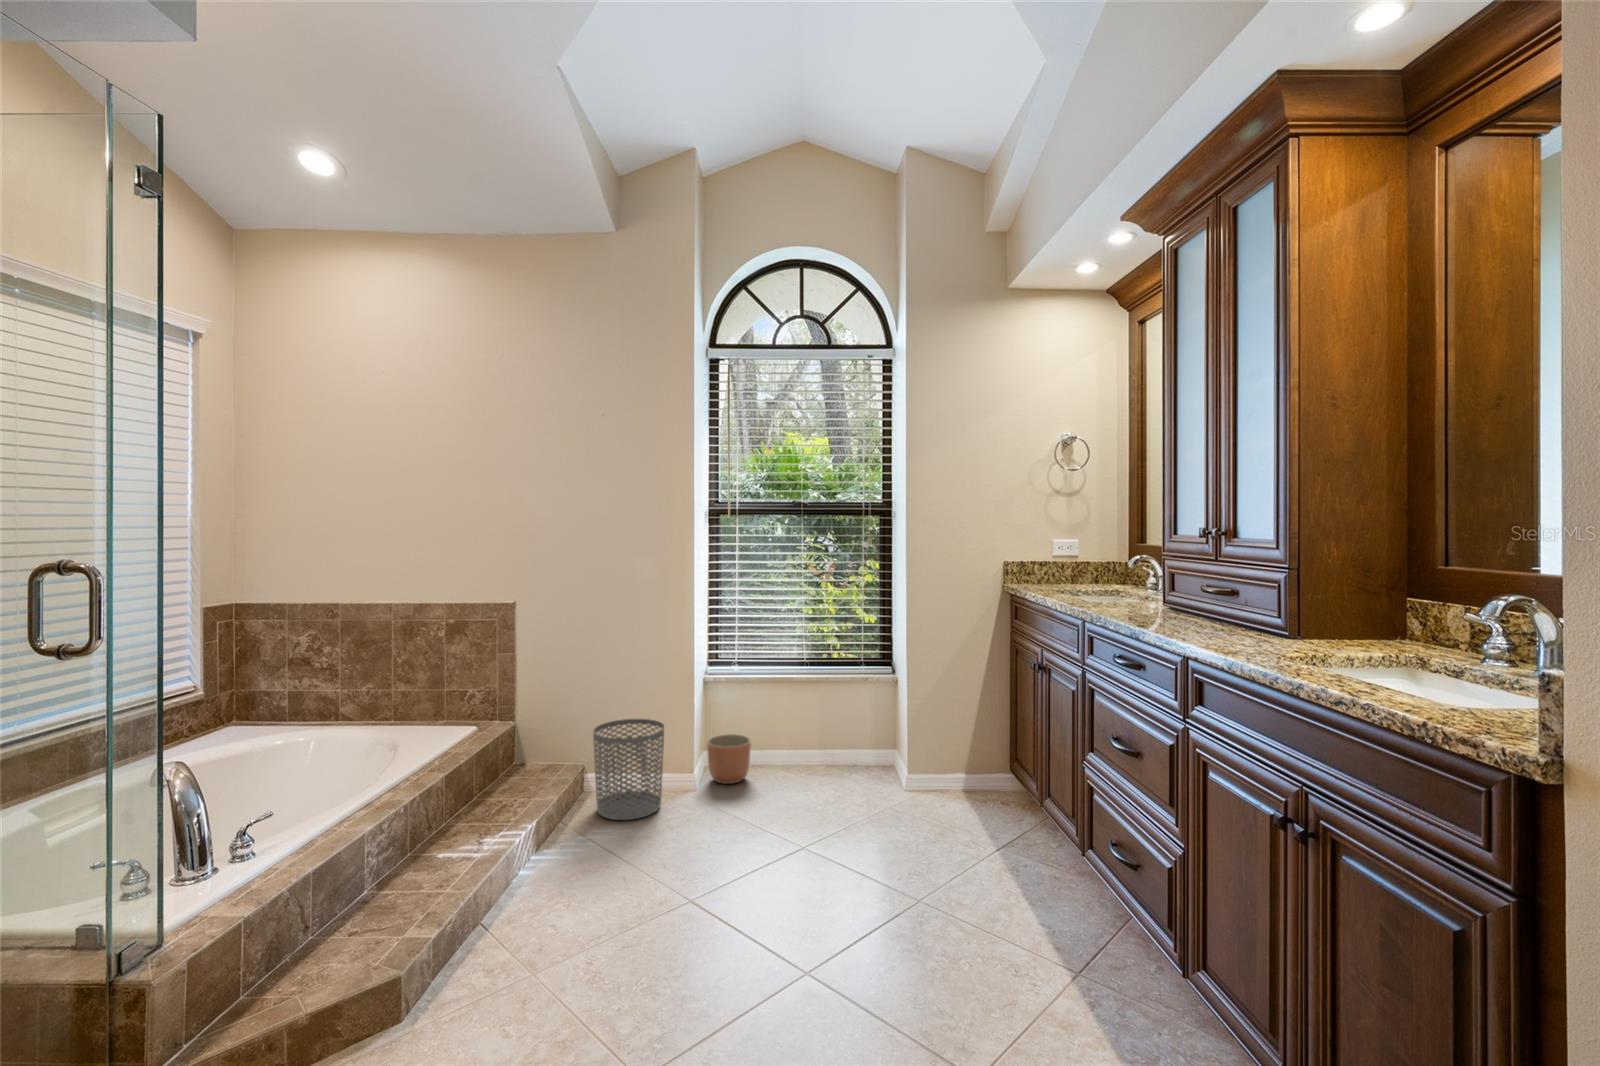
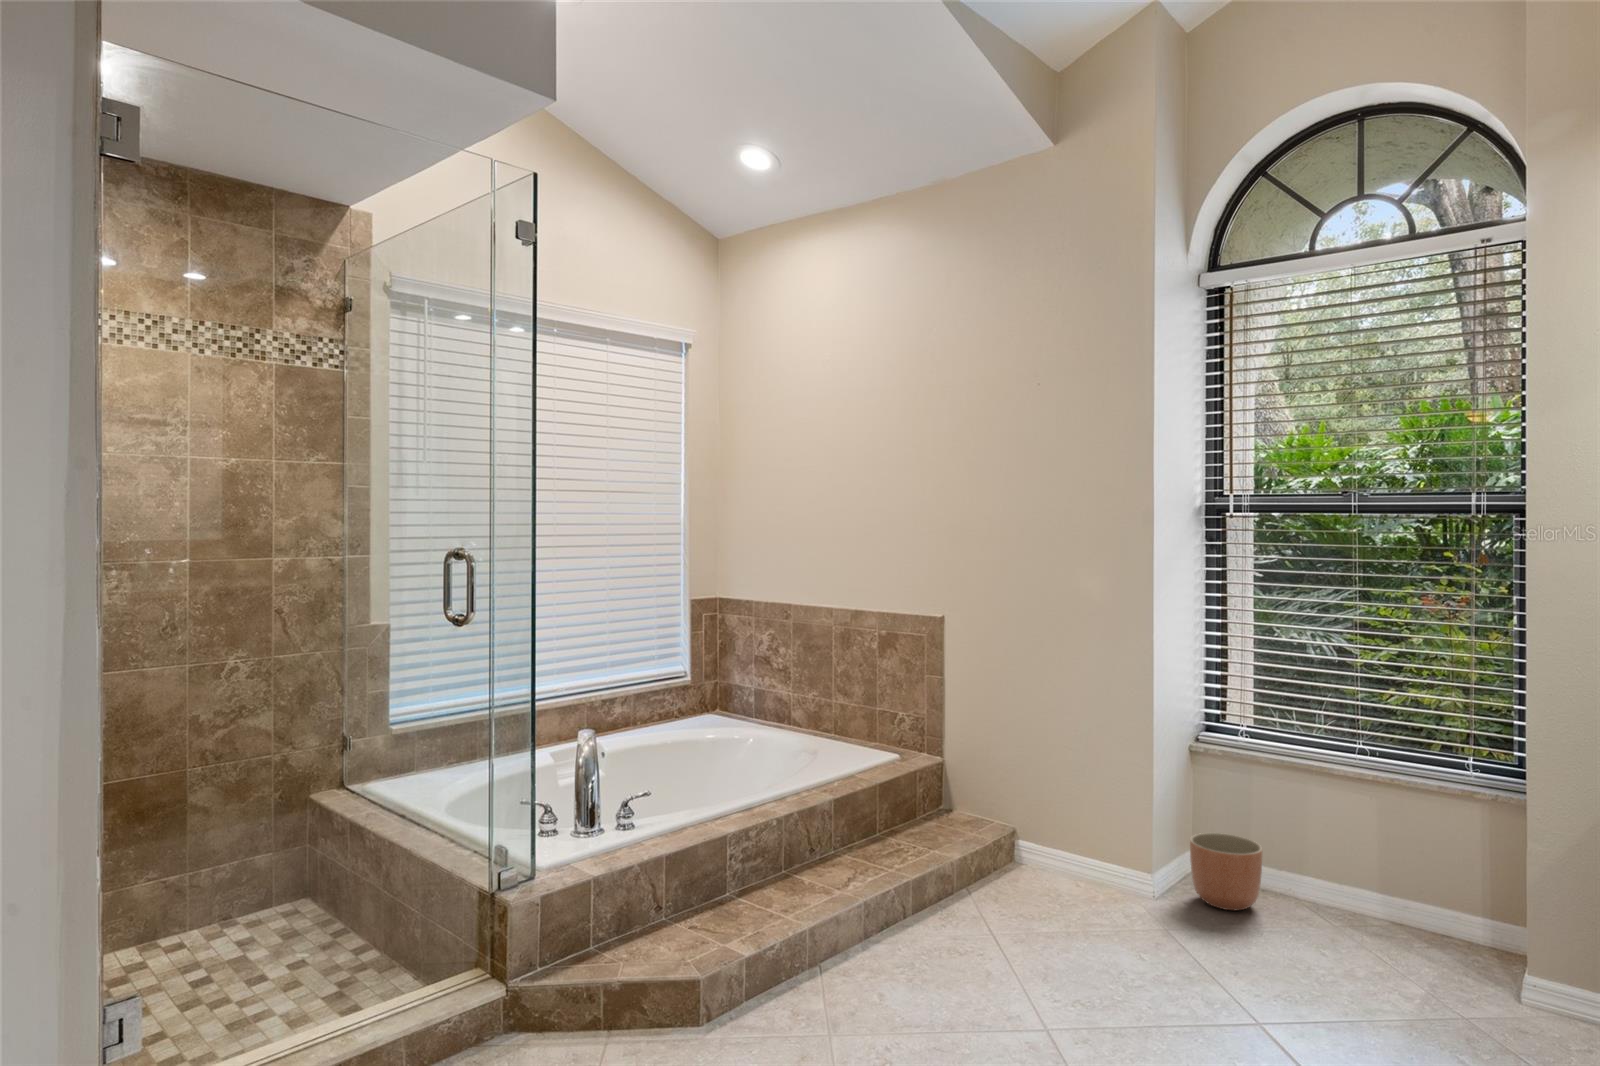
waste bin: present [593,719,664,820] -> none [1011,778,1108,915]

